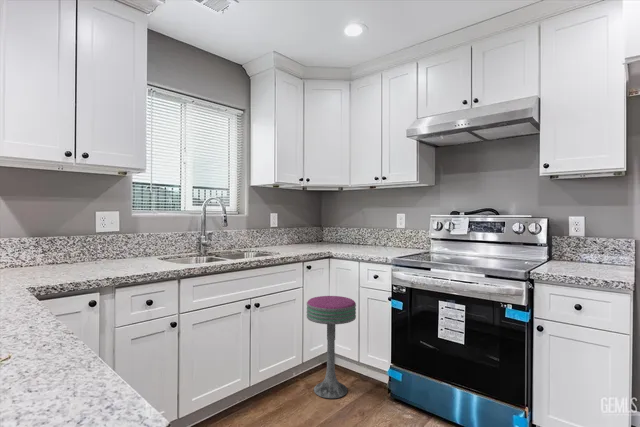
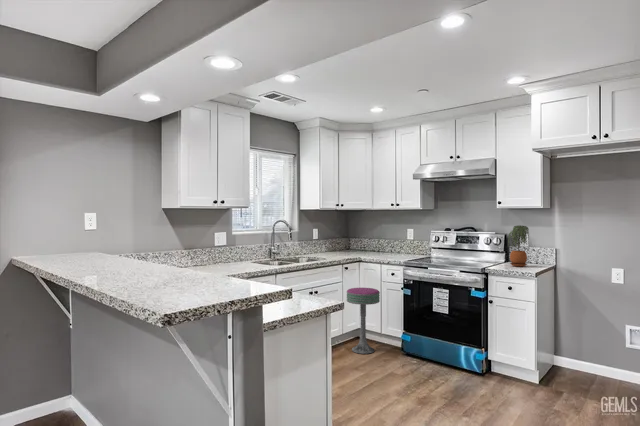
potted plant: none [560,201,598,269] -> present [508,225,529,267]

